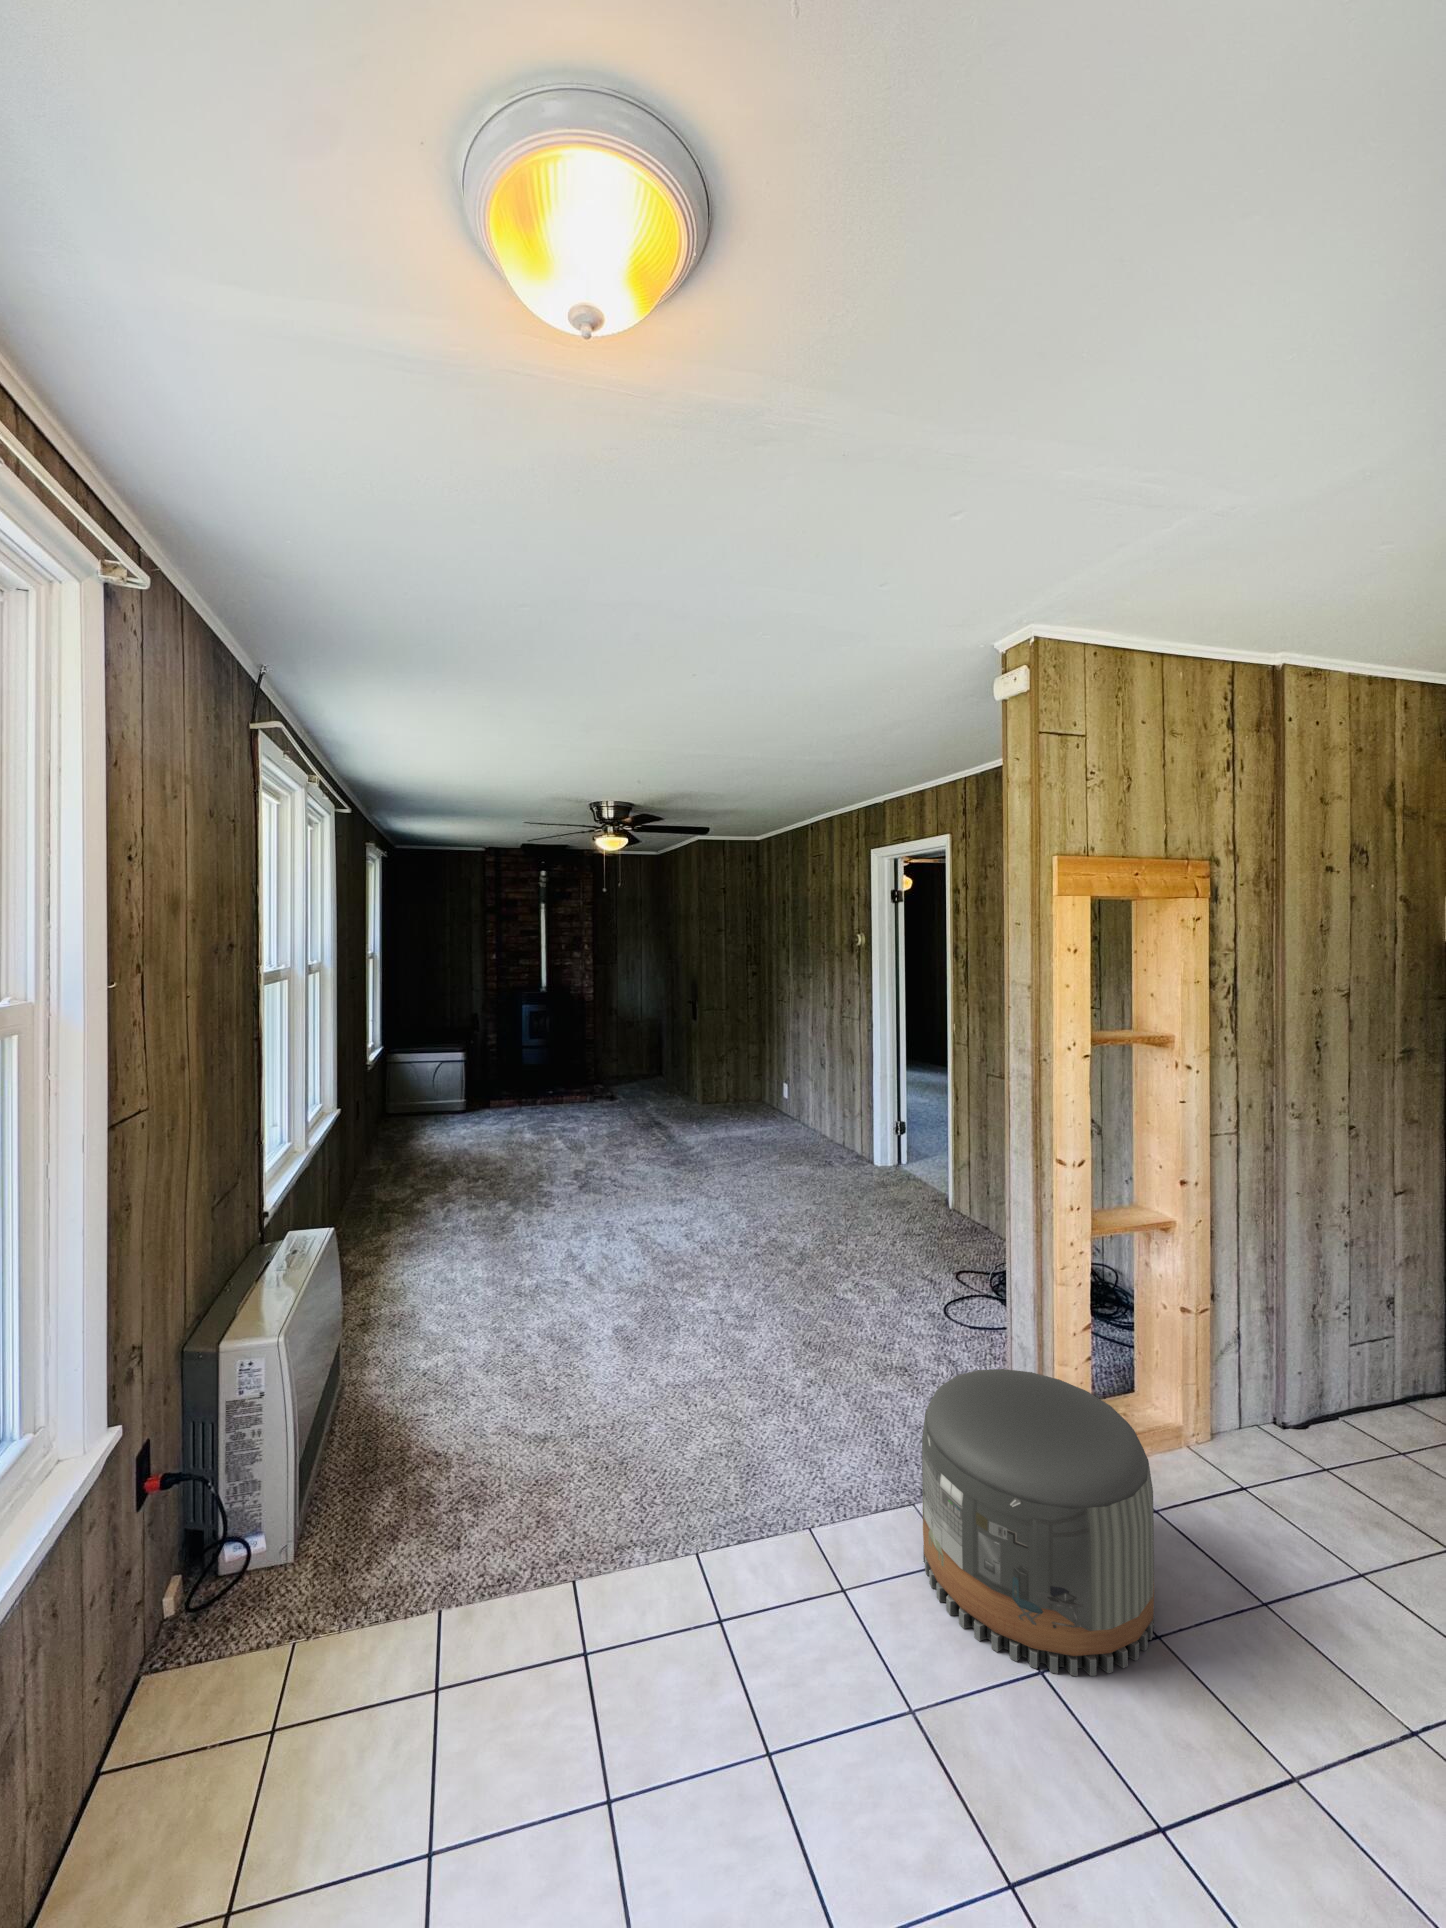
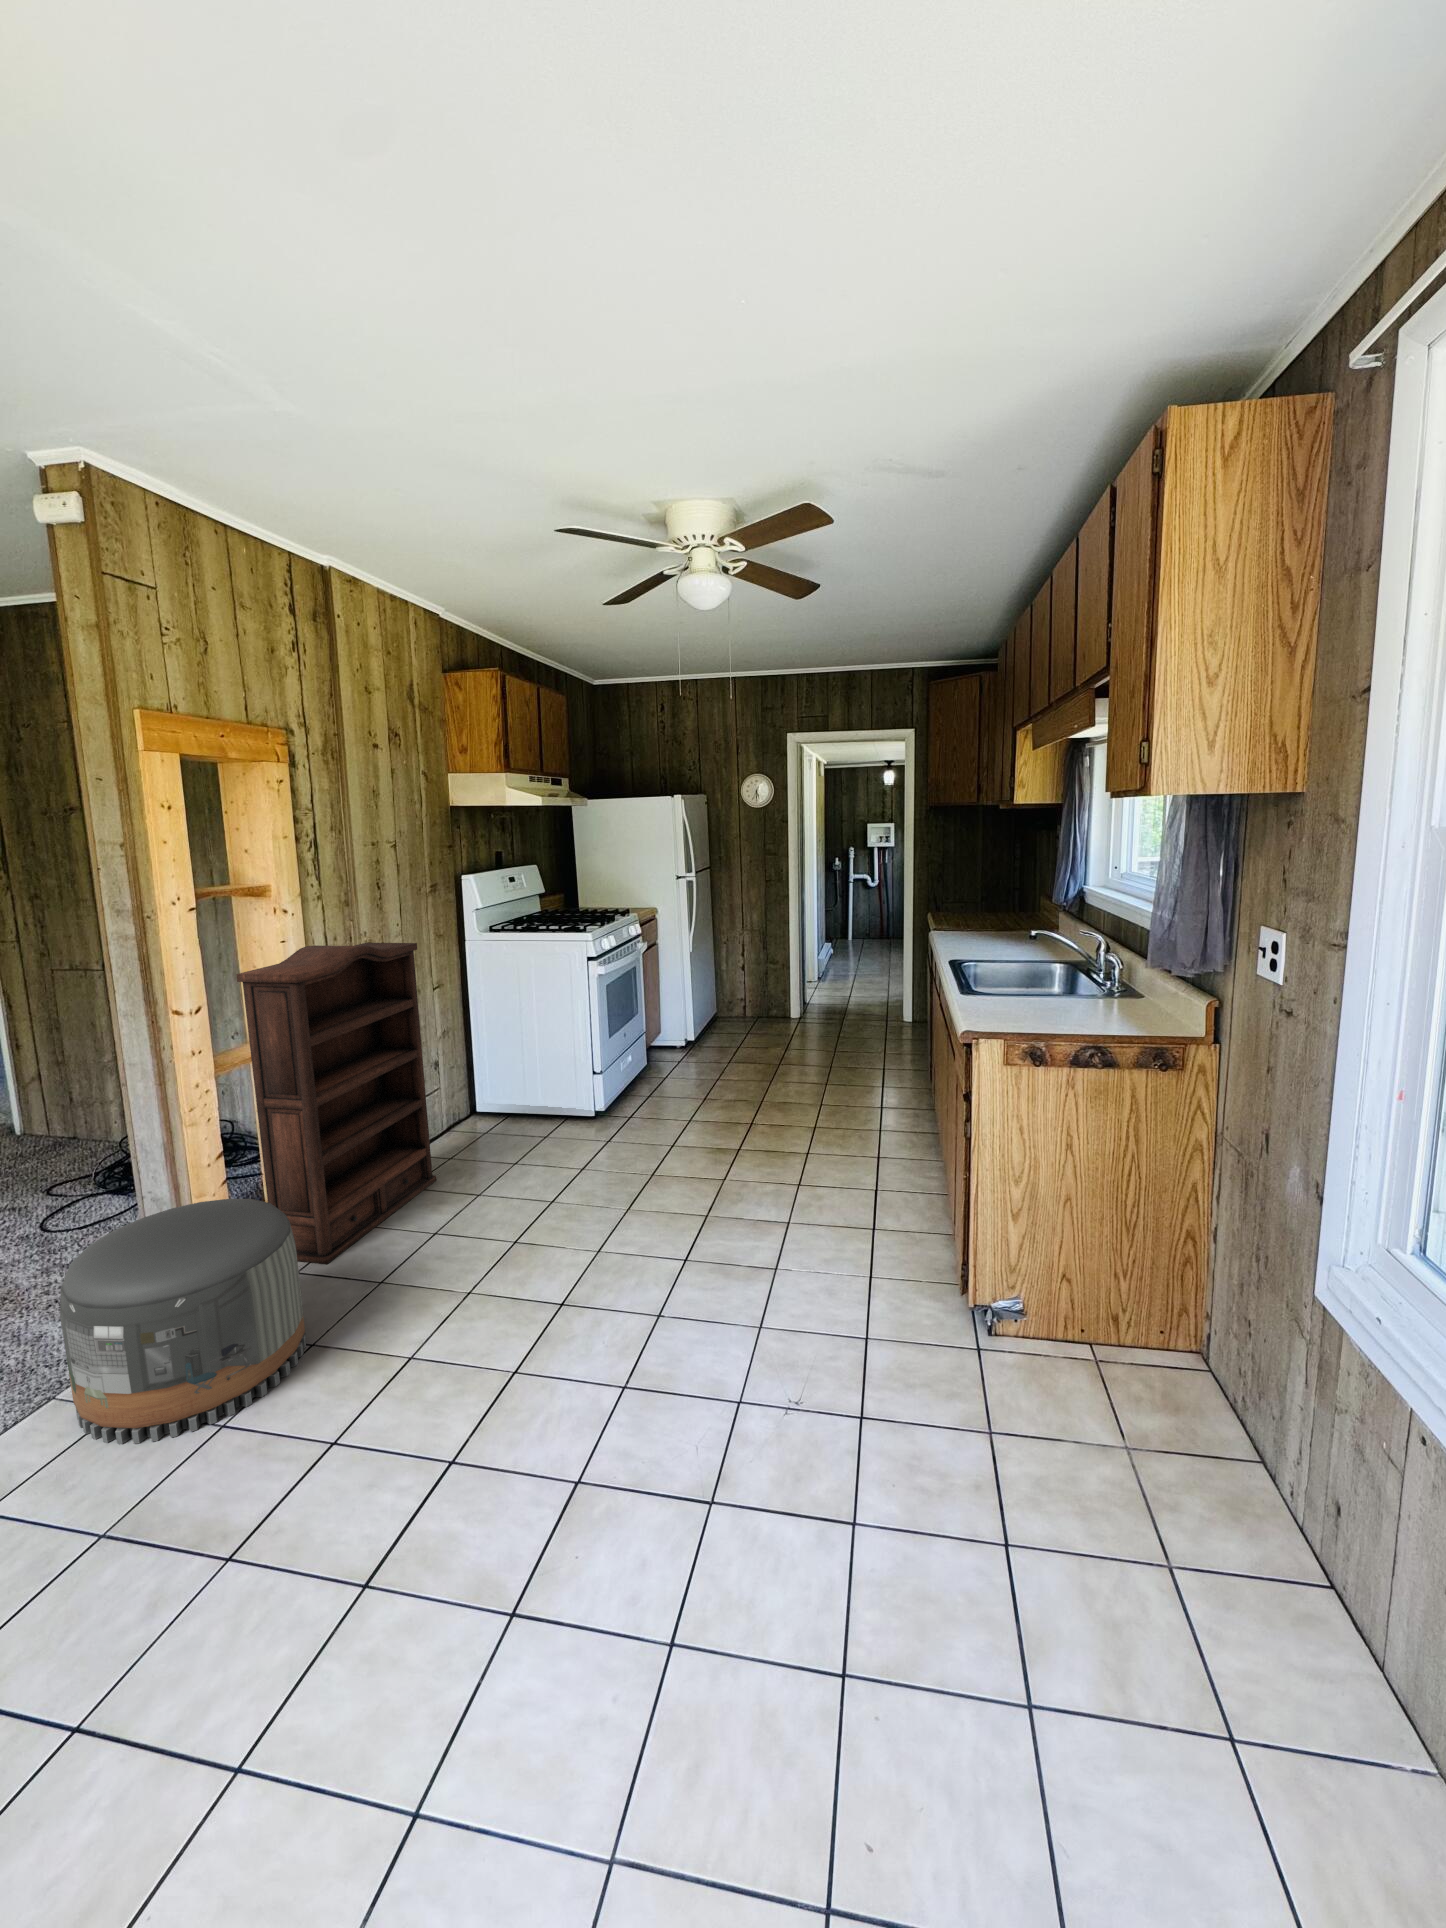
bookshelf: none [1125,1112,1375,1525] -> present [236,943,437,1264]

